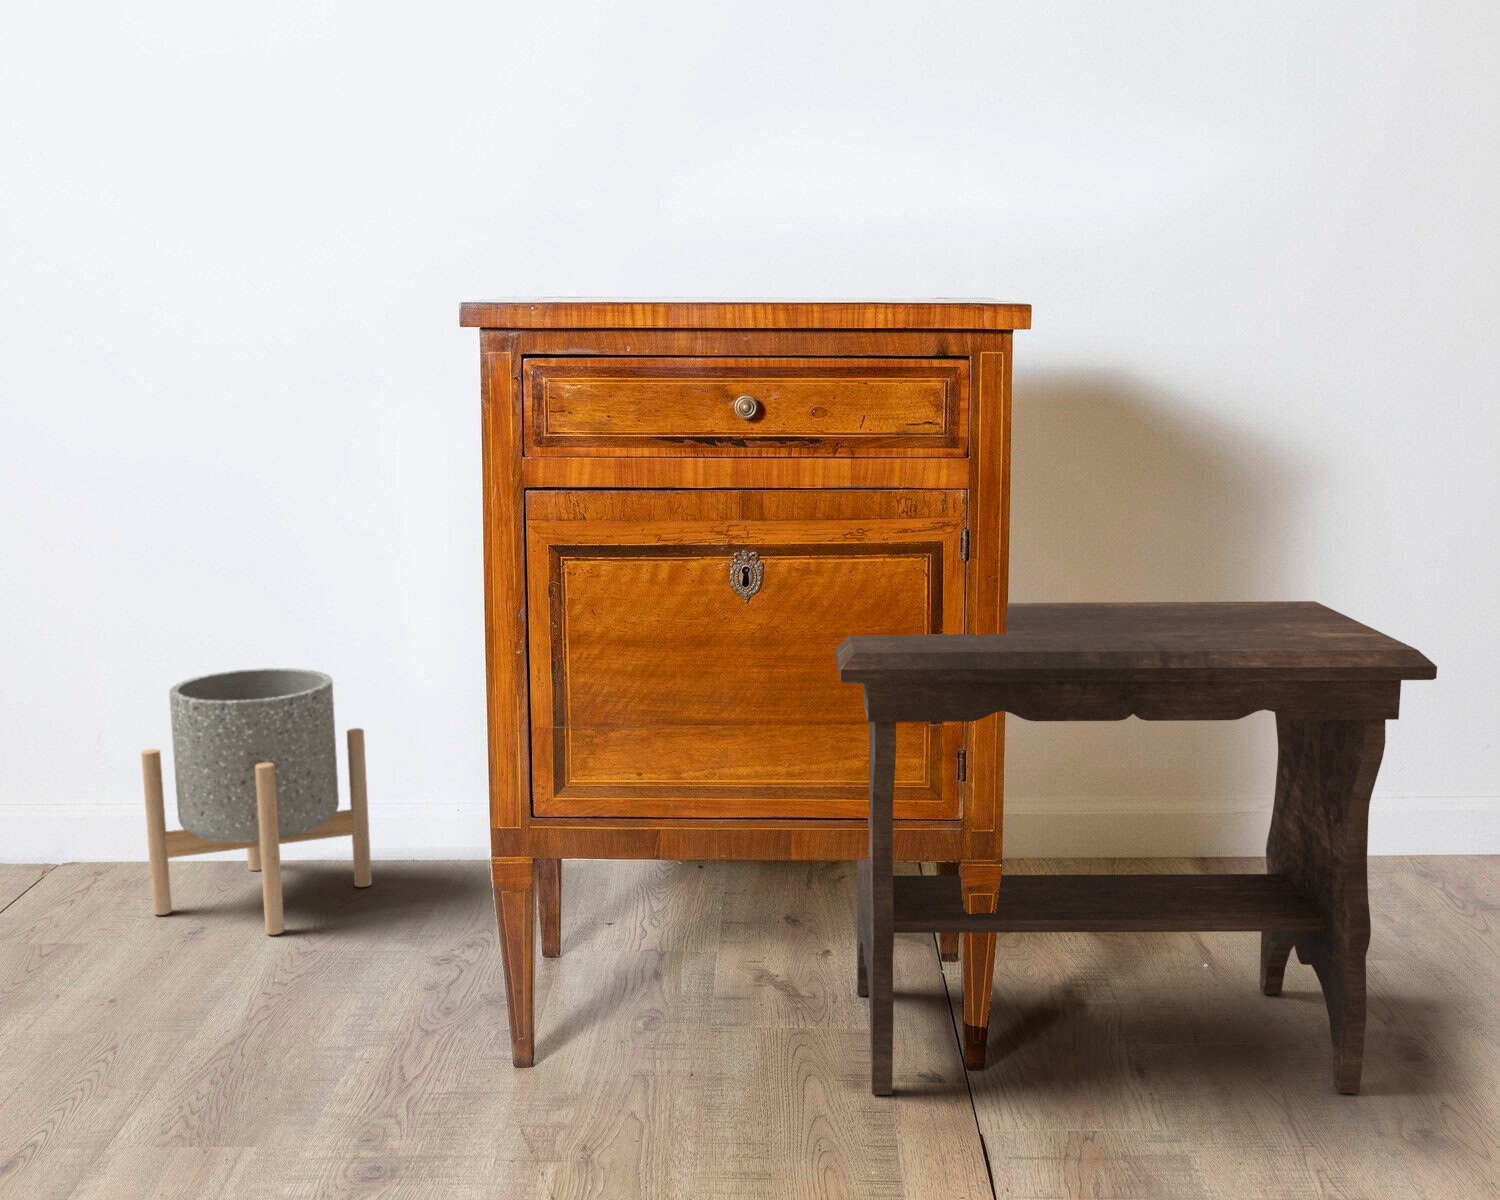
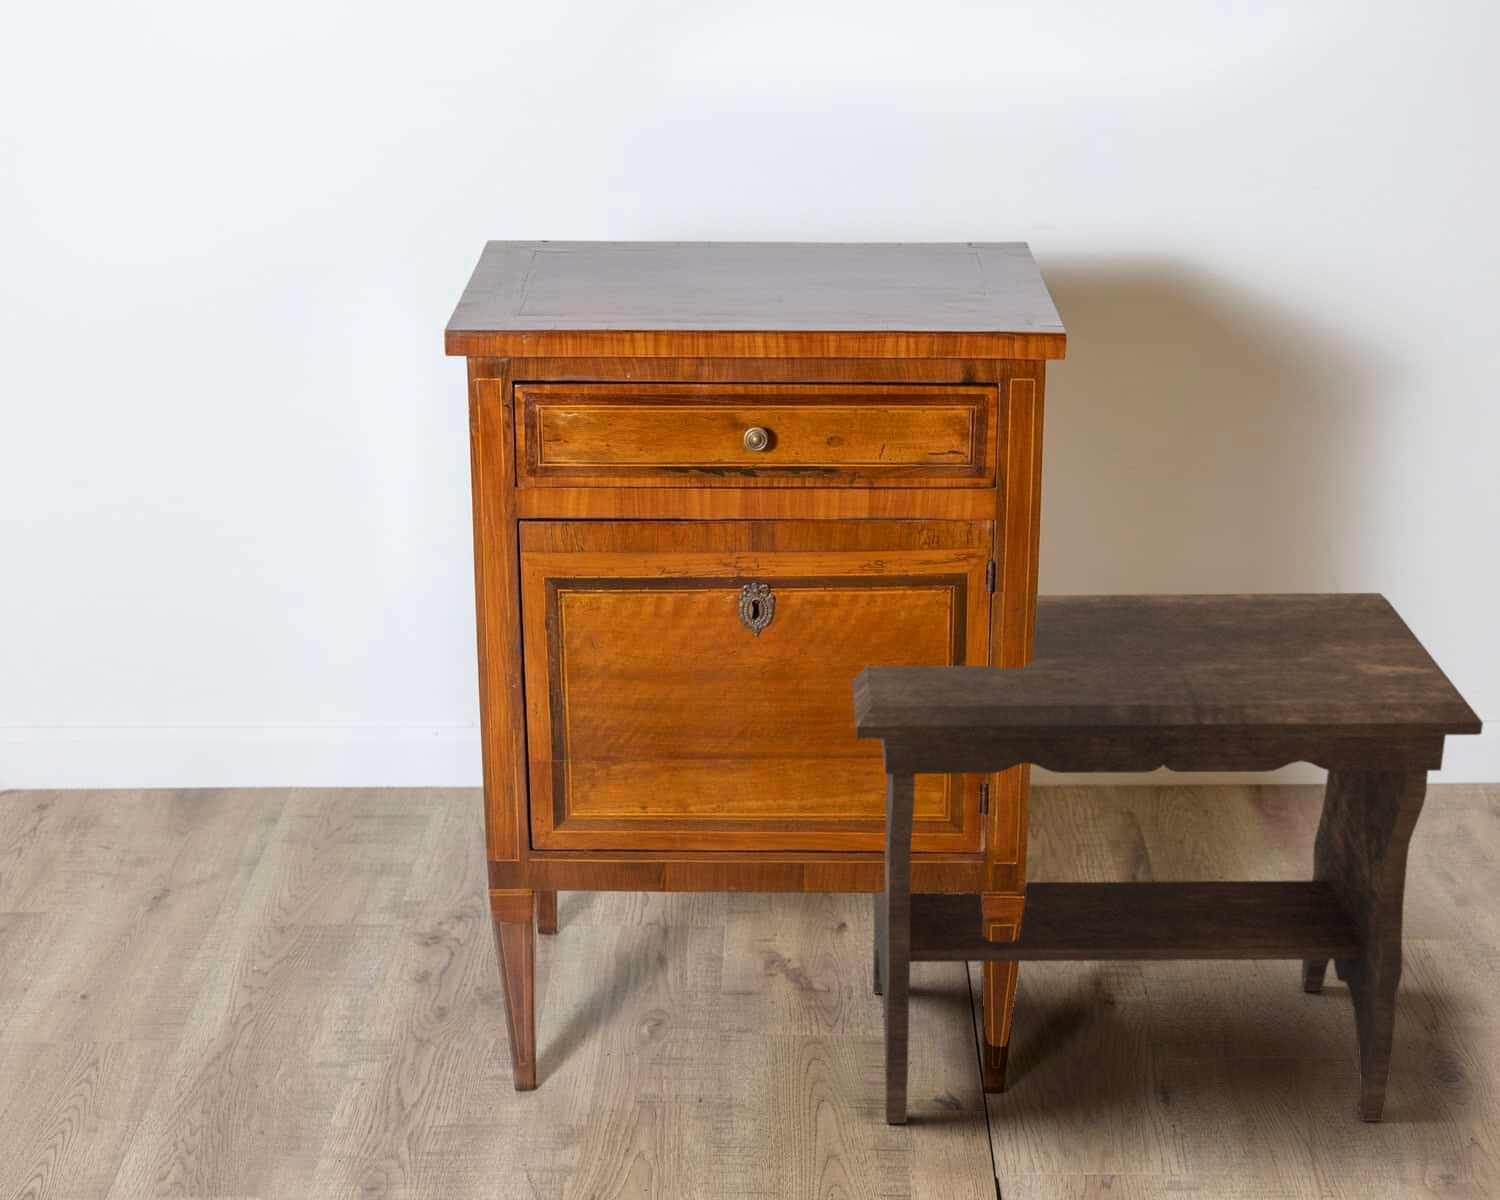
planter: present [141,668,372,935] -> none [80,602,337,910]

